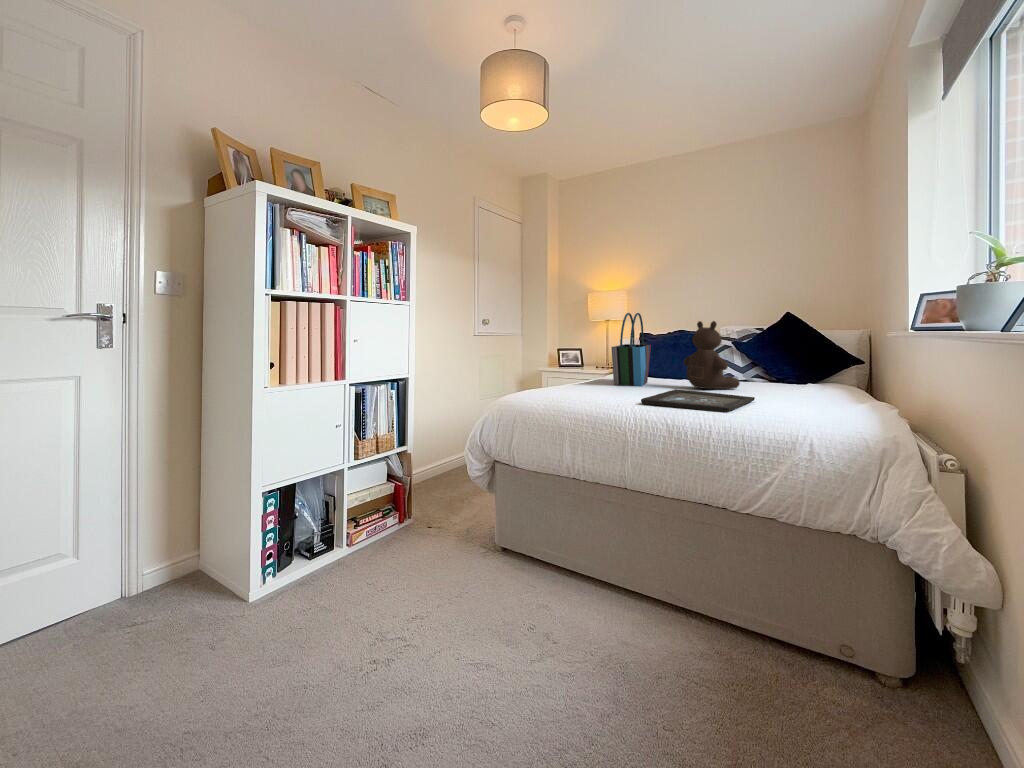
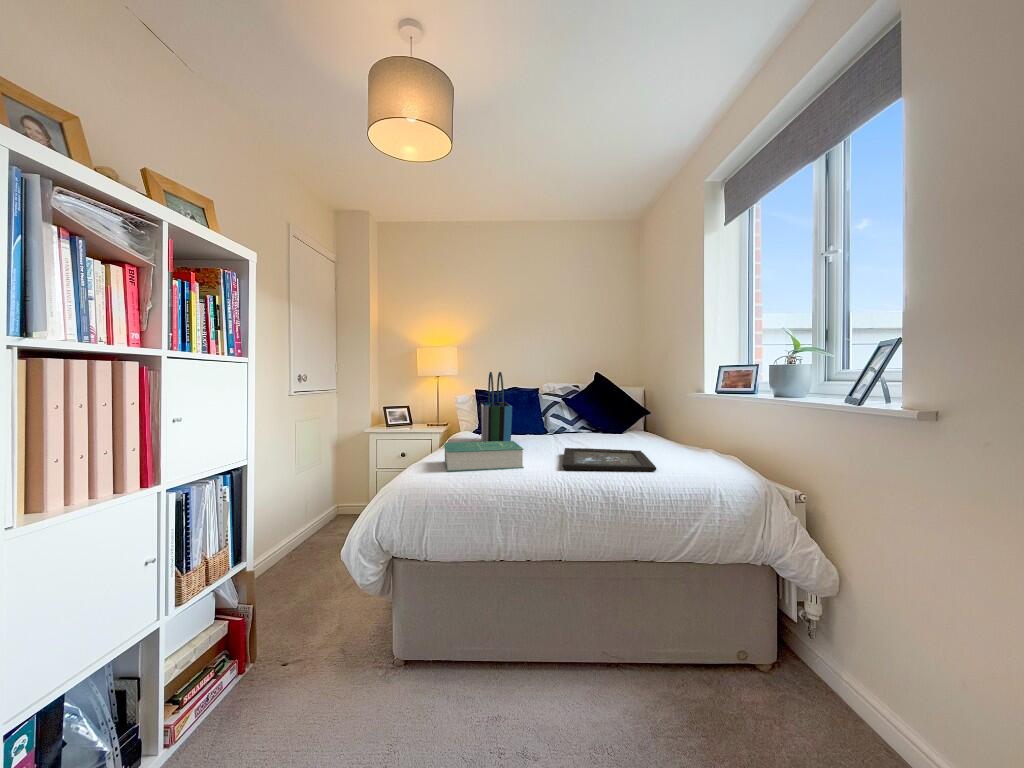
teddy bear: present [684,321,740,389] -> none [546,380,596,443]
book: none [544,376,618,401] -> present [445,441,524,472]

